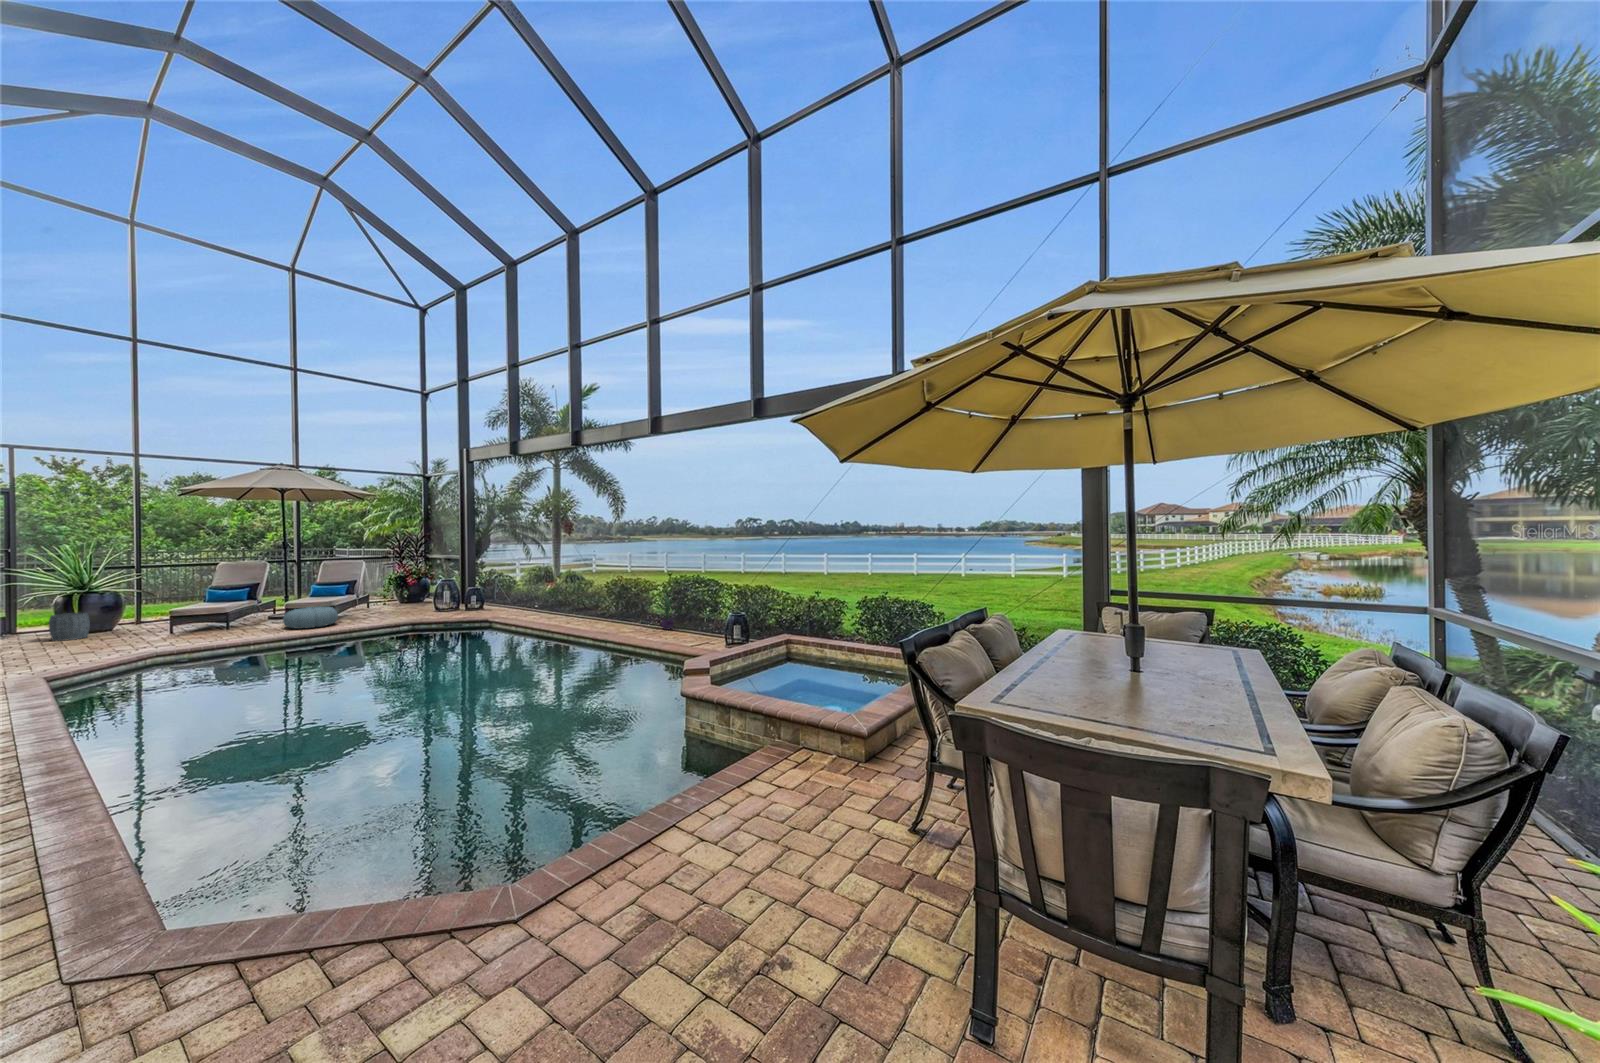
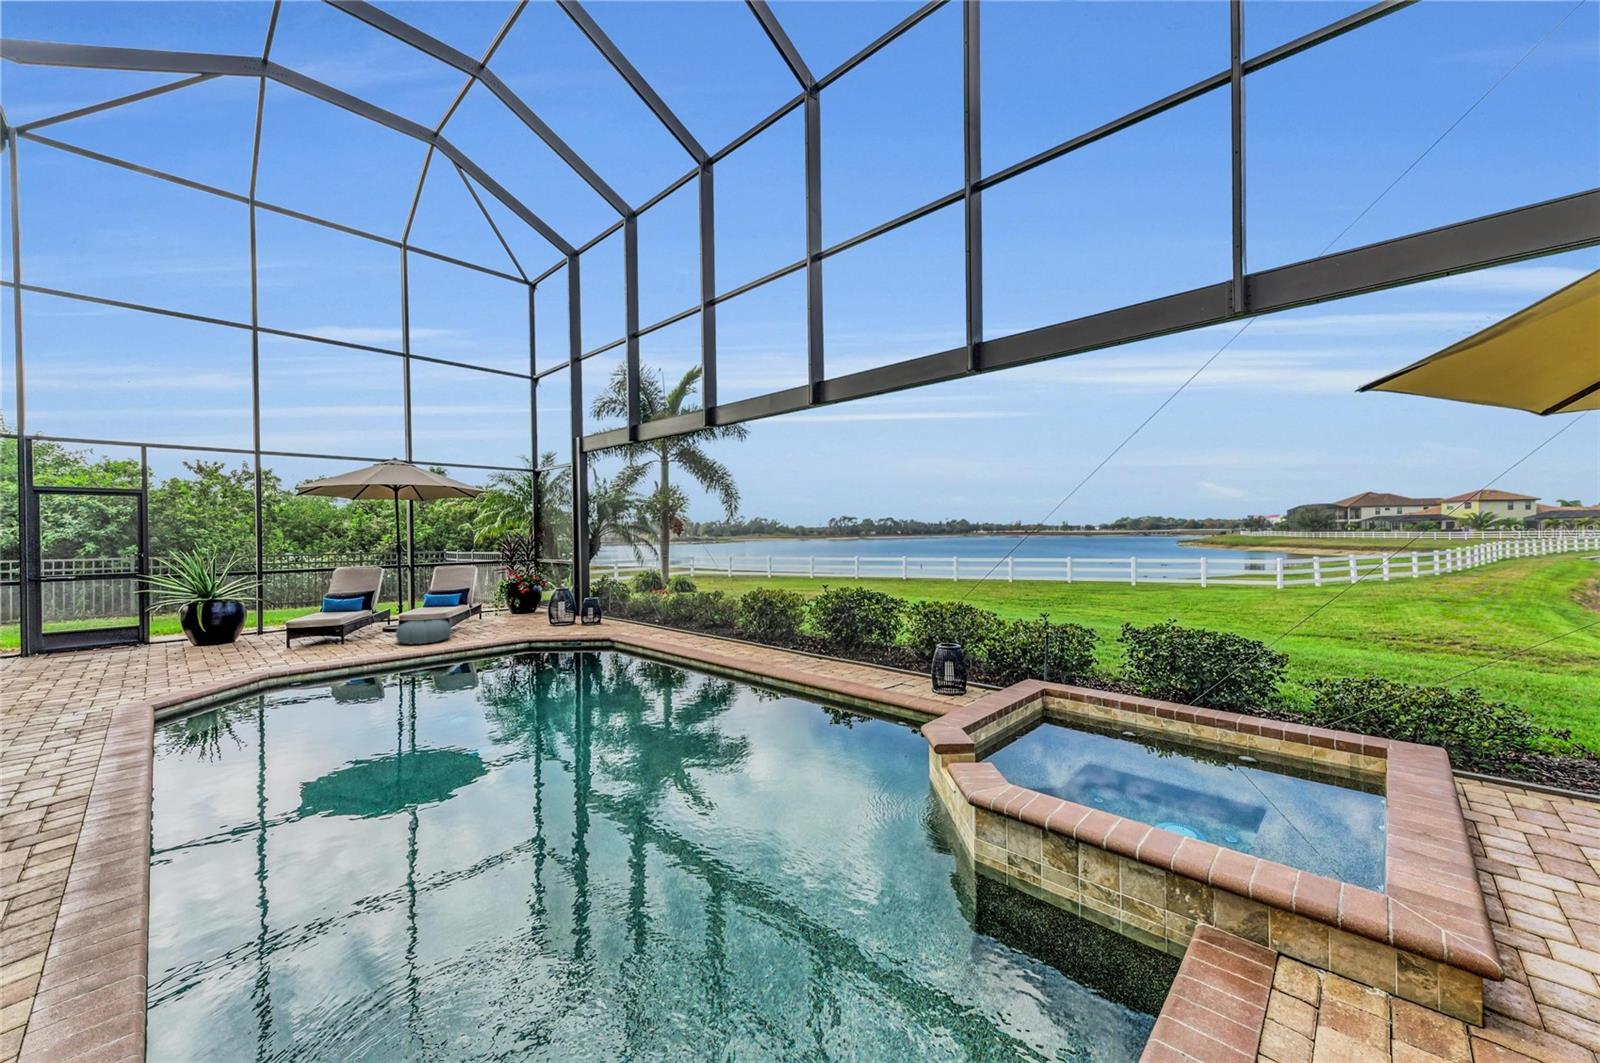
decorative plant: present [661,594,674,630] -> none [801,611,849,658]
woven basket: present [49,612,90,641] -> none [176,622,213,653]

